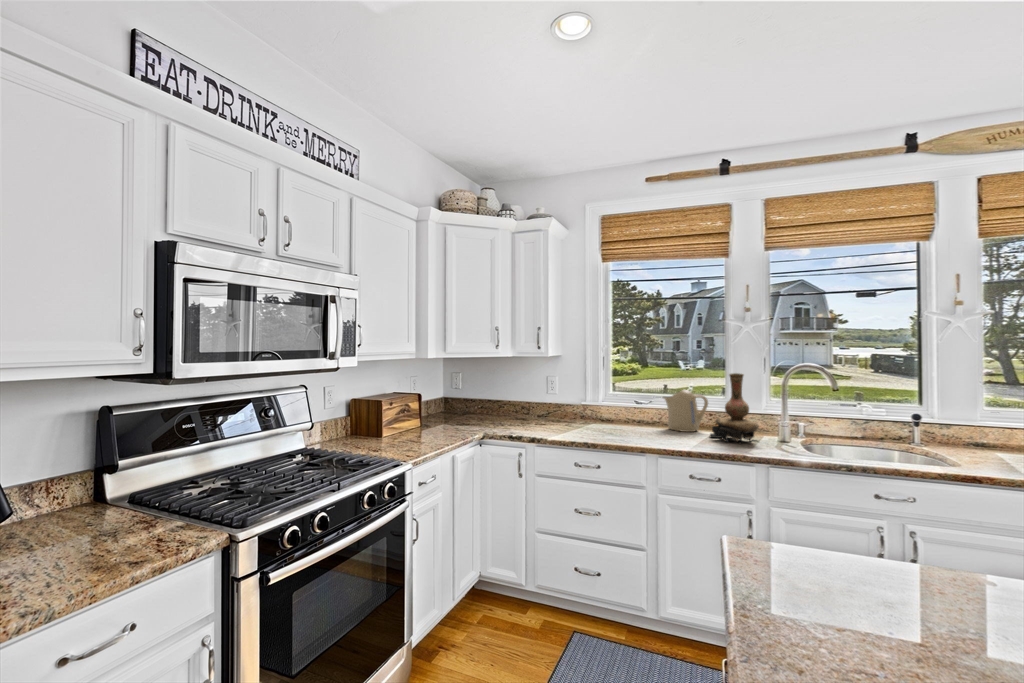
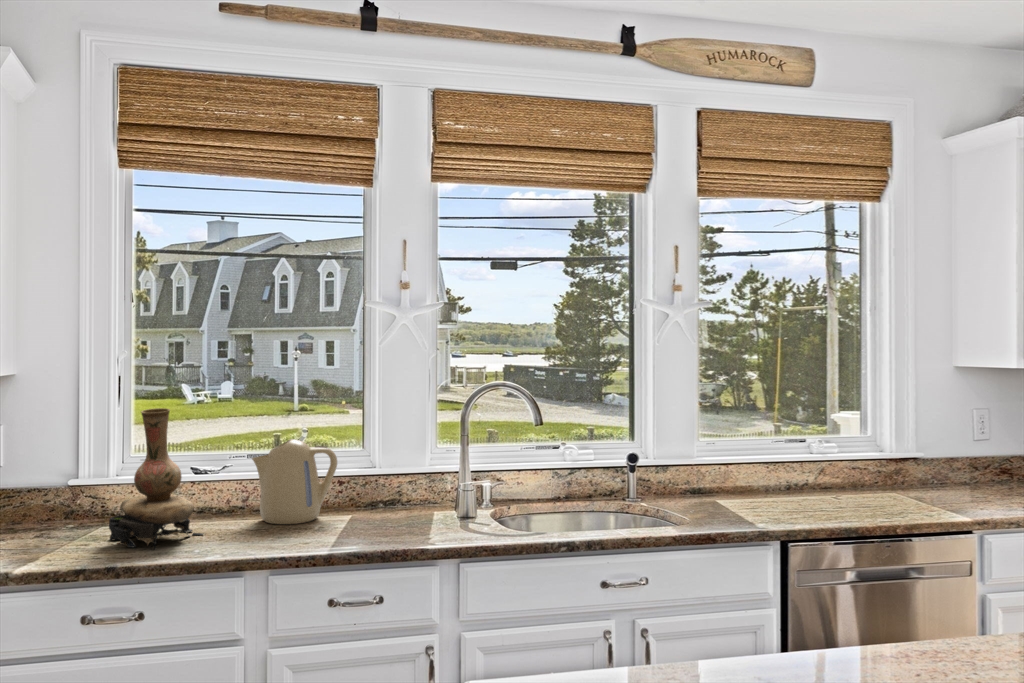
vase: present [710,373,759,443] -> present [109,408,202,549]

